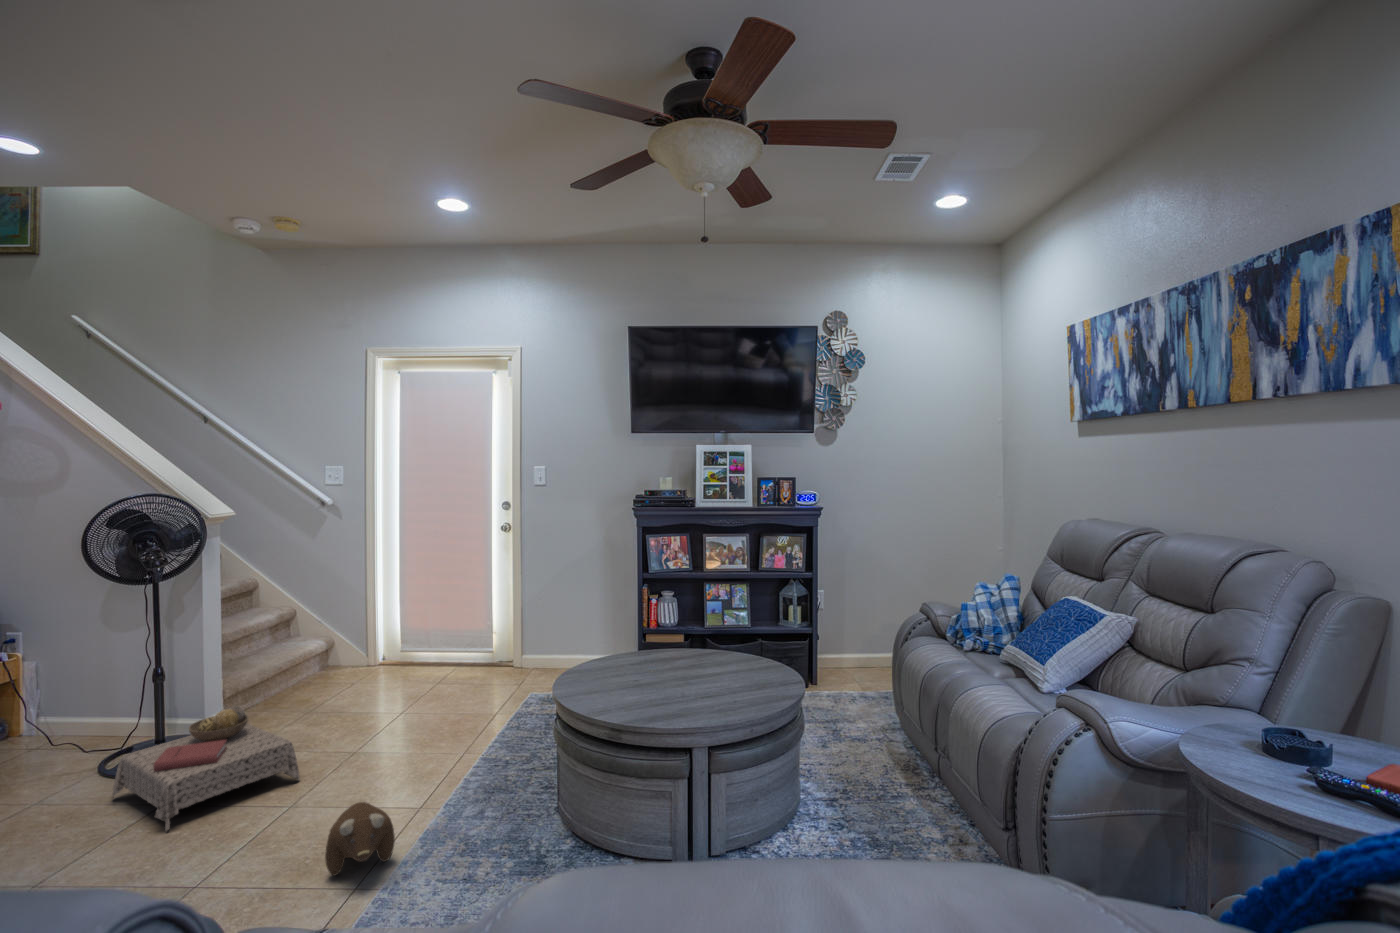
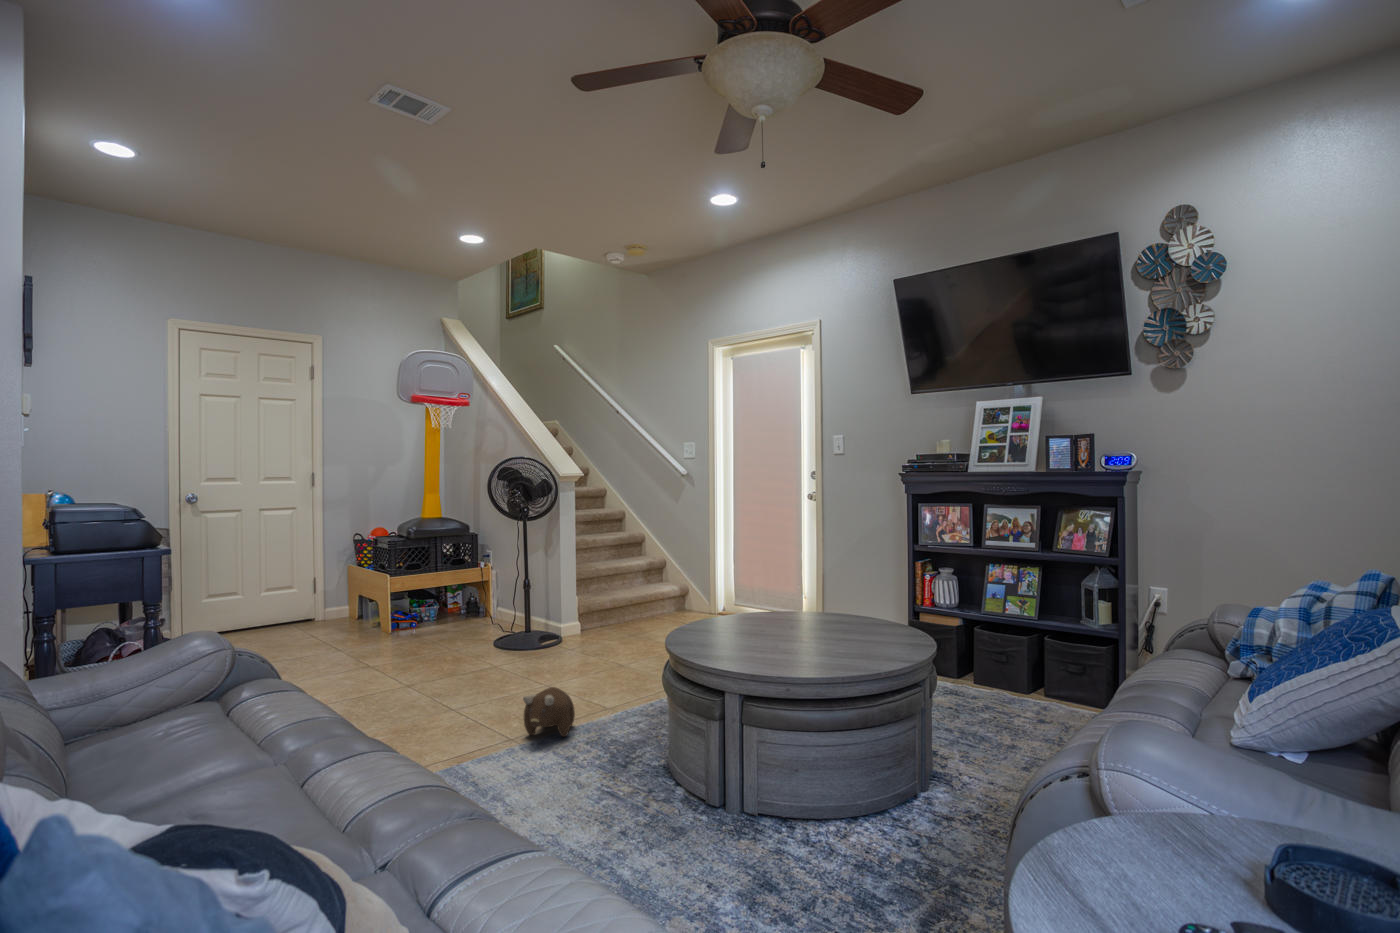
ottoman: present [113,706,300,832] -> none [484,613,579,686]

